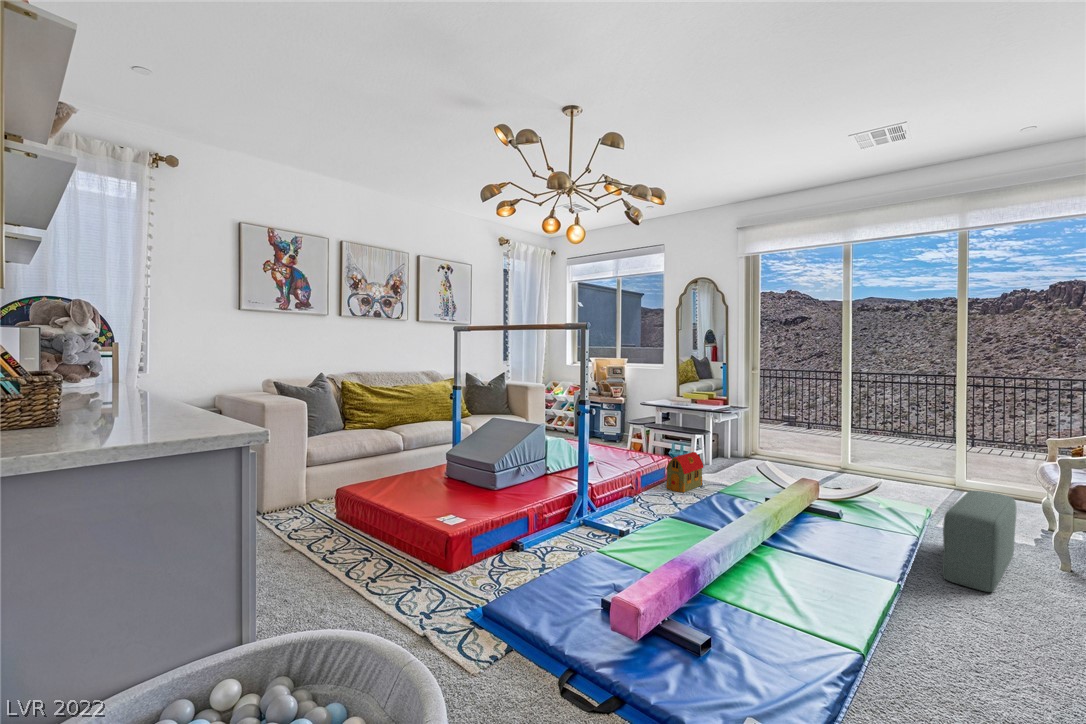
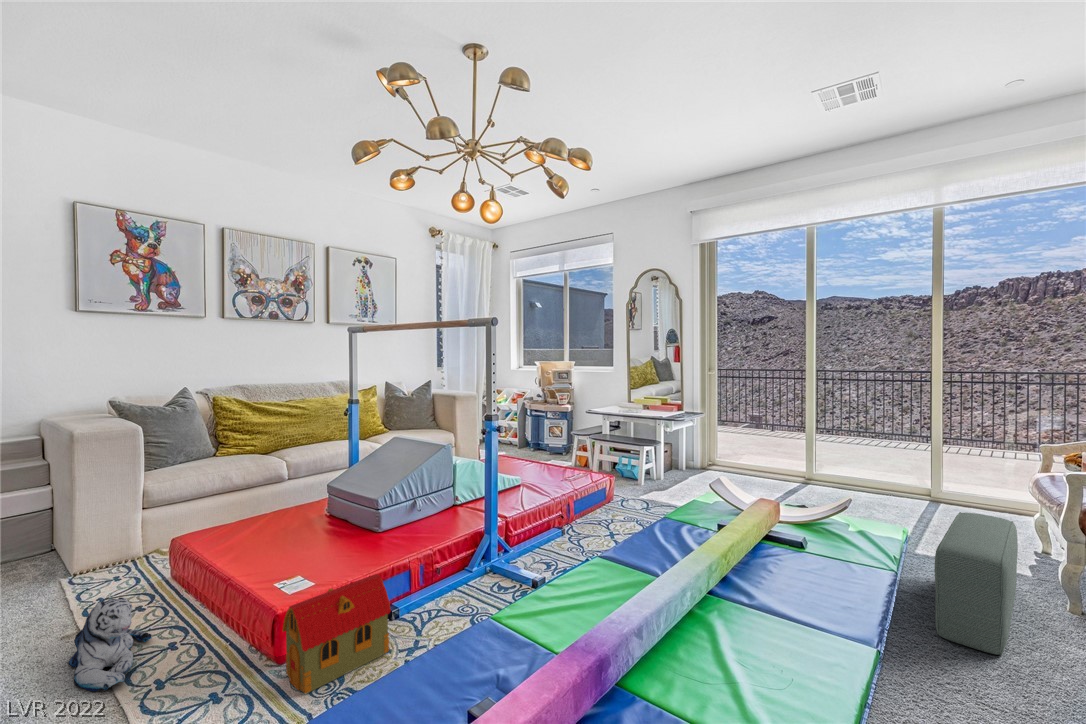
toy house: present [666,452,703,493] -> present [283,574,391,694]
plush toy: none [302,522,351,582] -> present [67,598,152,691]

